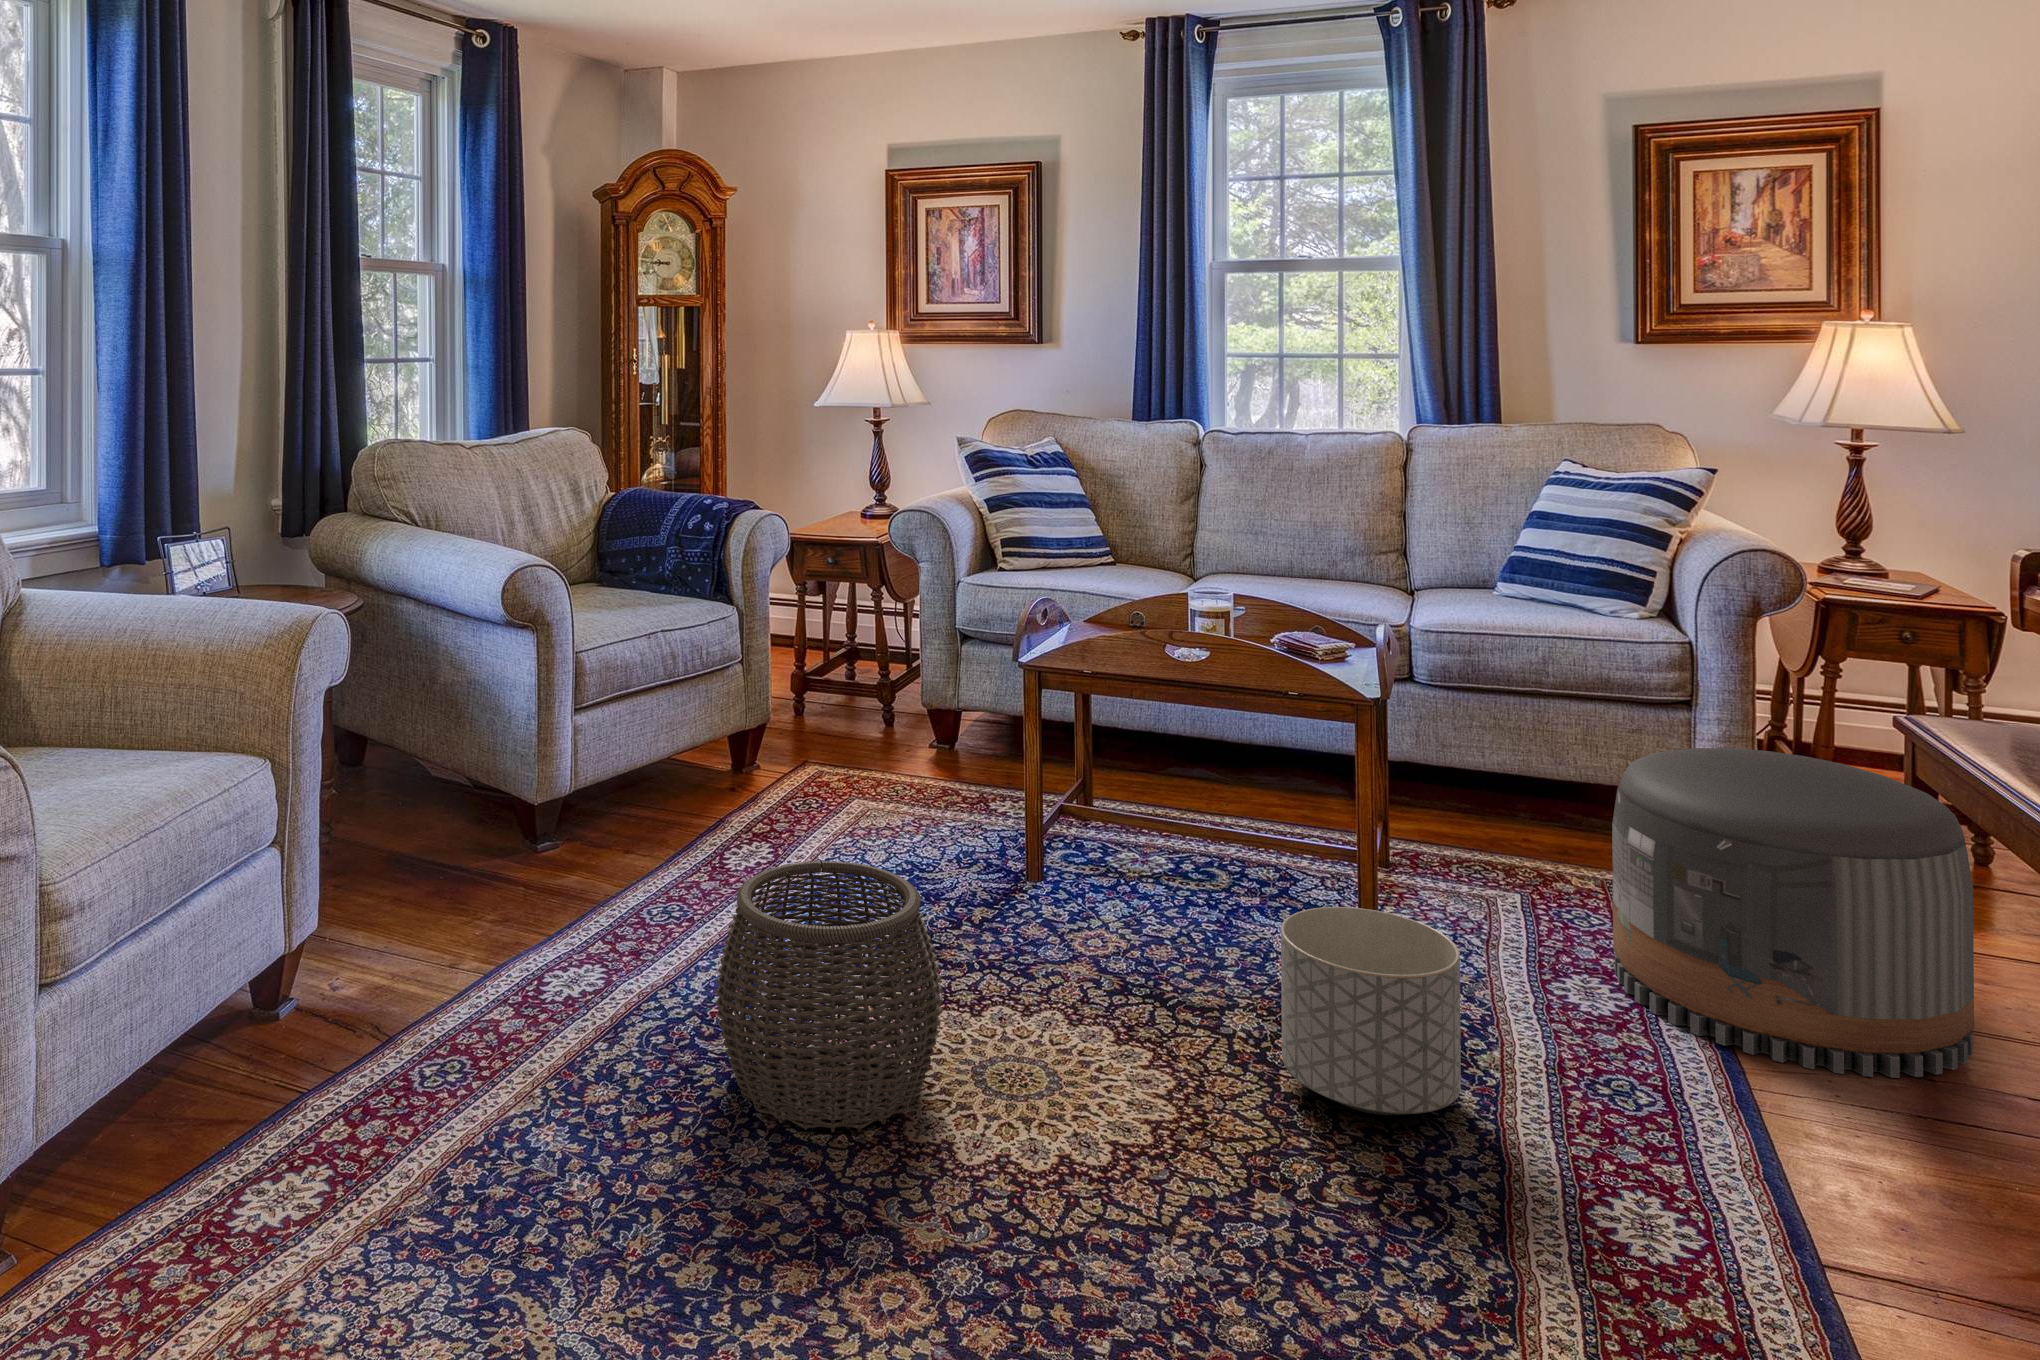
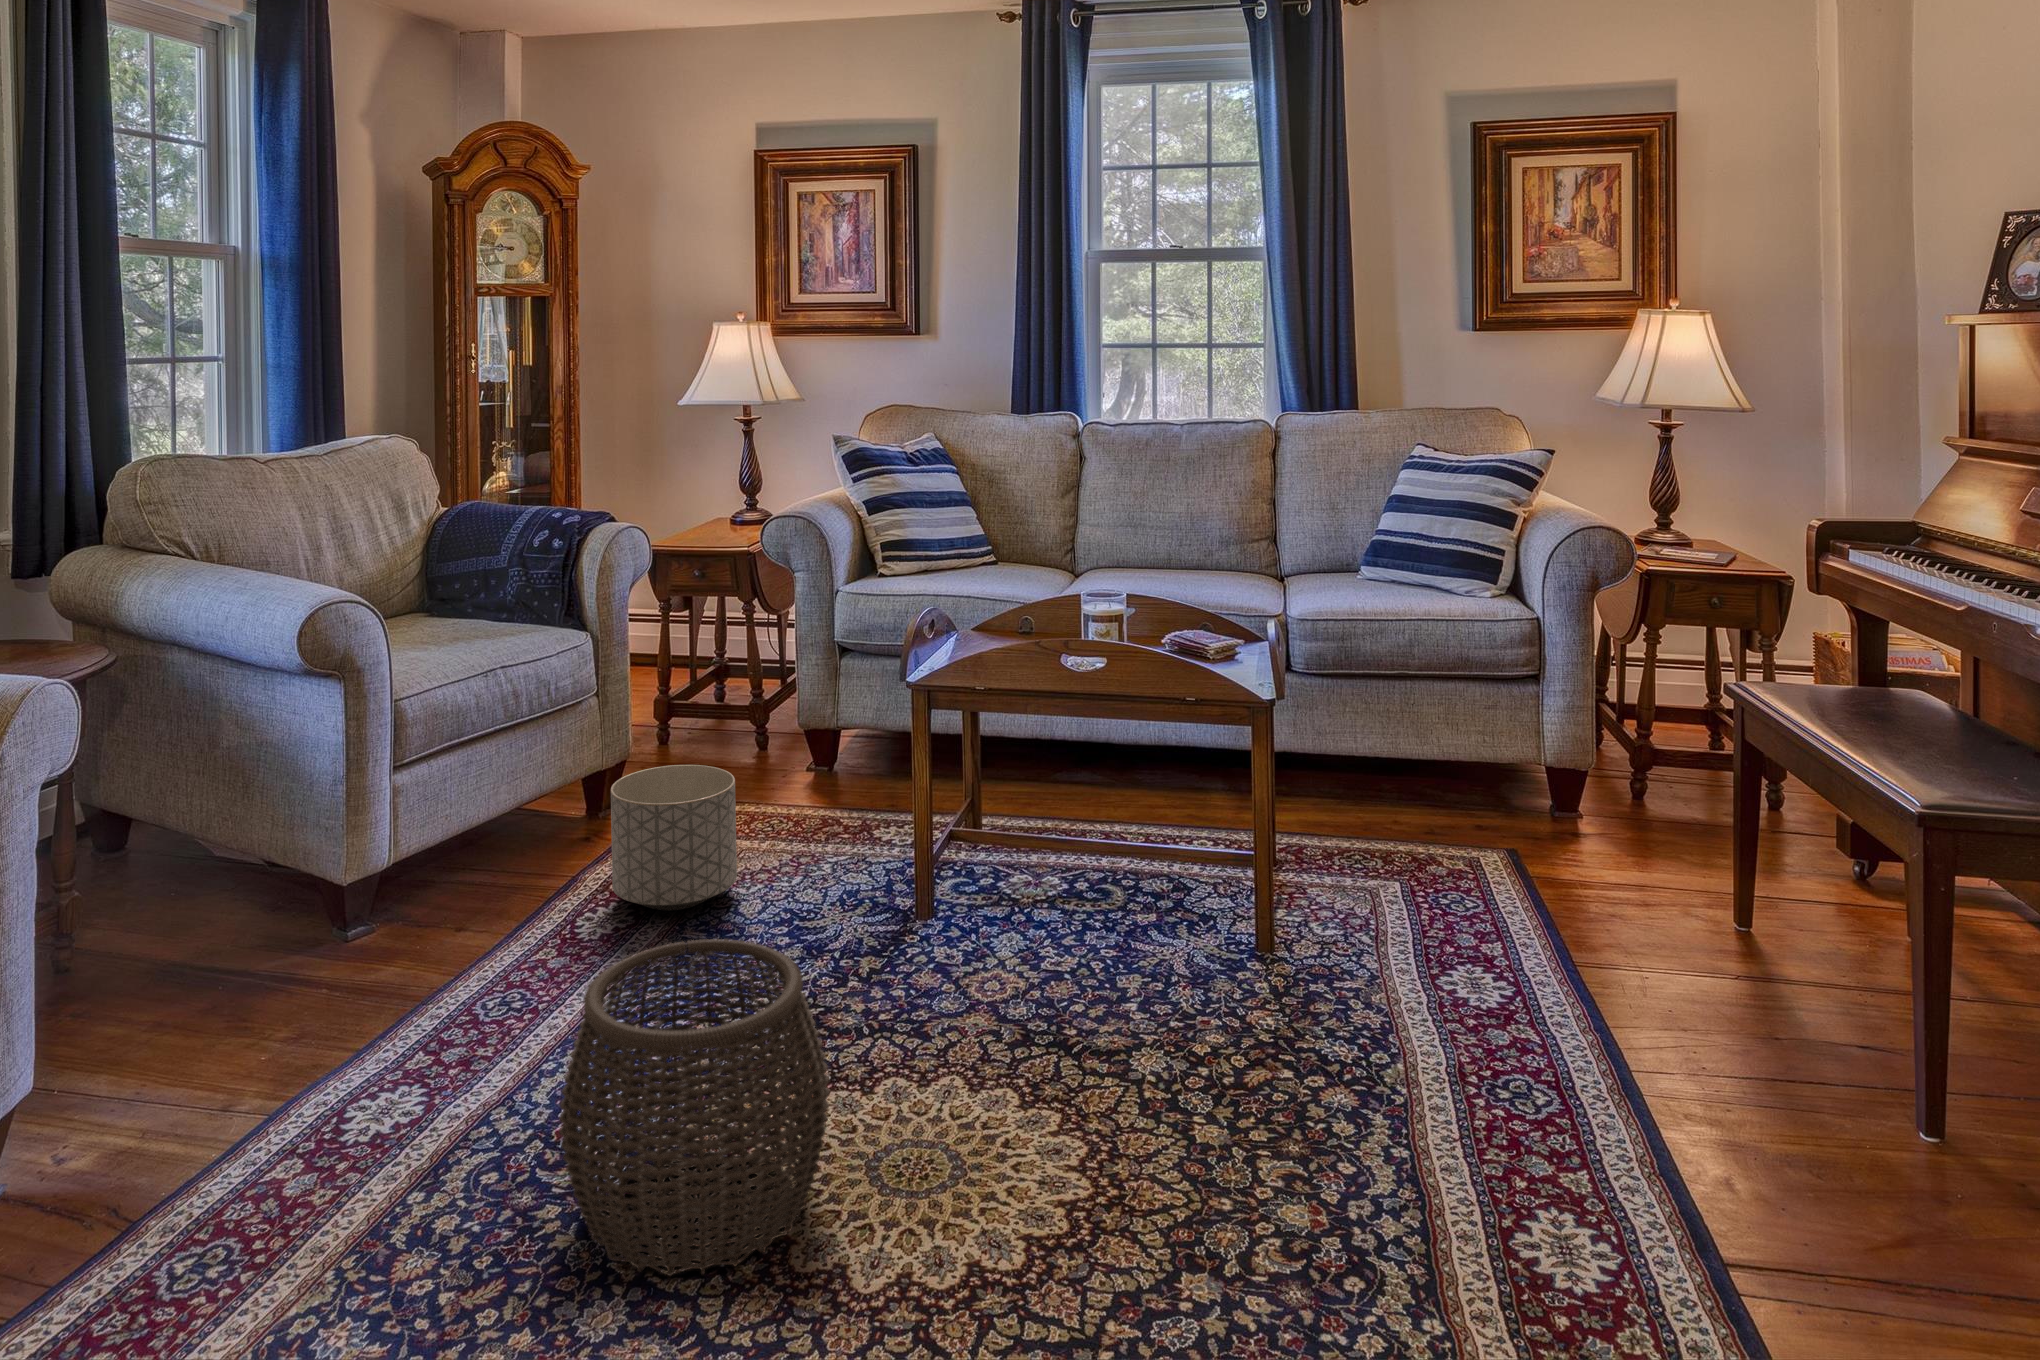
pouf: present [1612,748,1974,1078] -> none [1494,726,1814,1044]
planter: present [1281,907,1461,1115] -> present [611,765,737,911]

